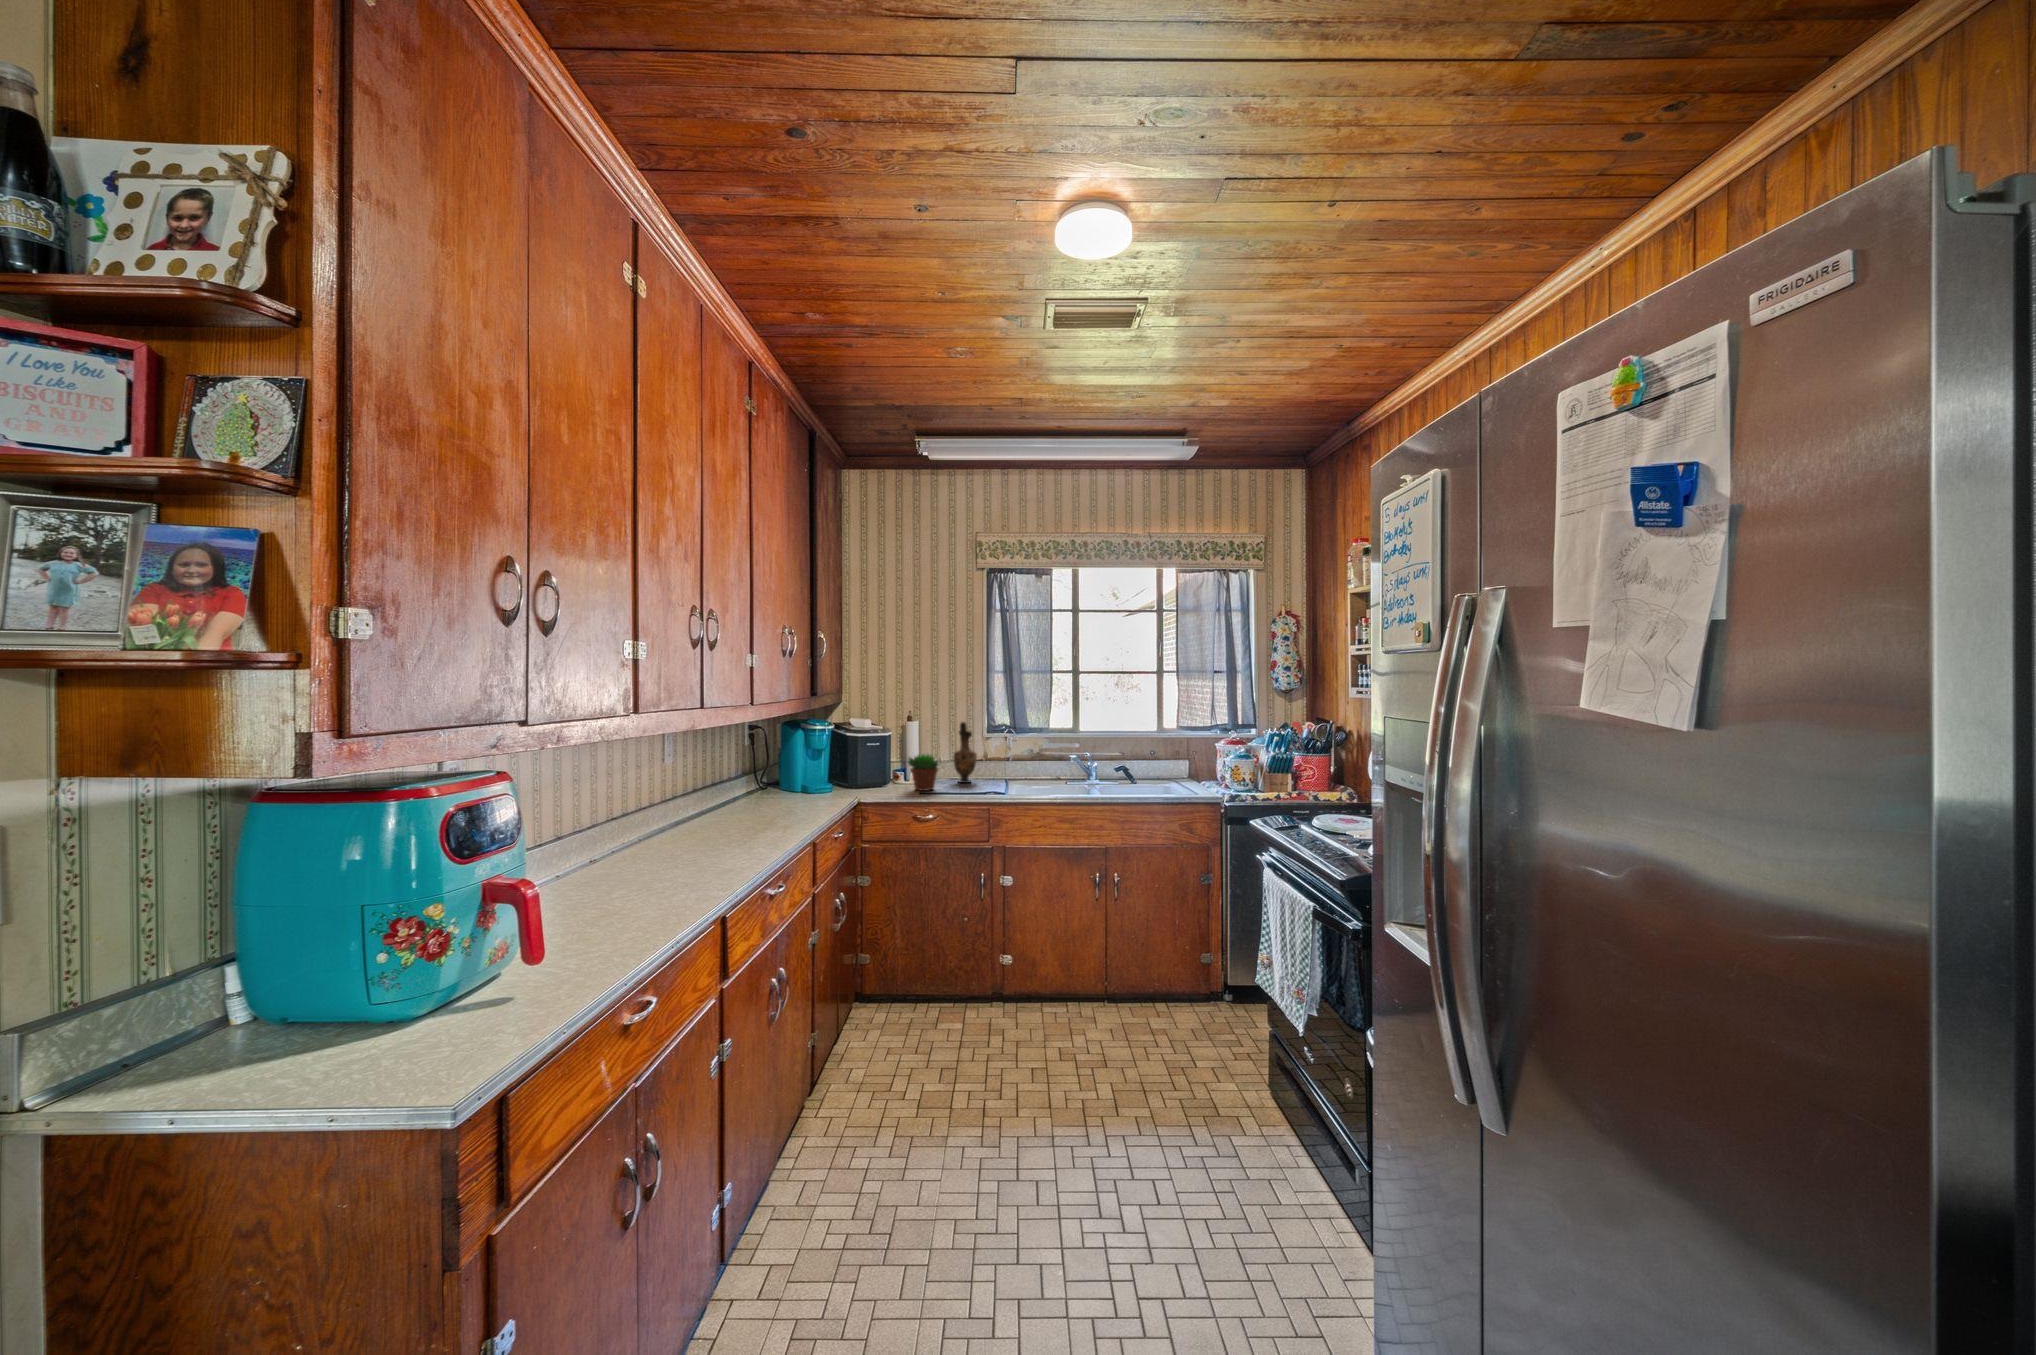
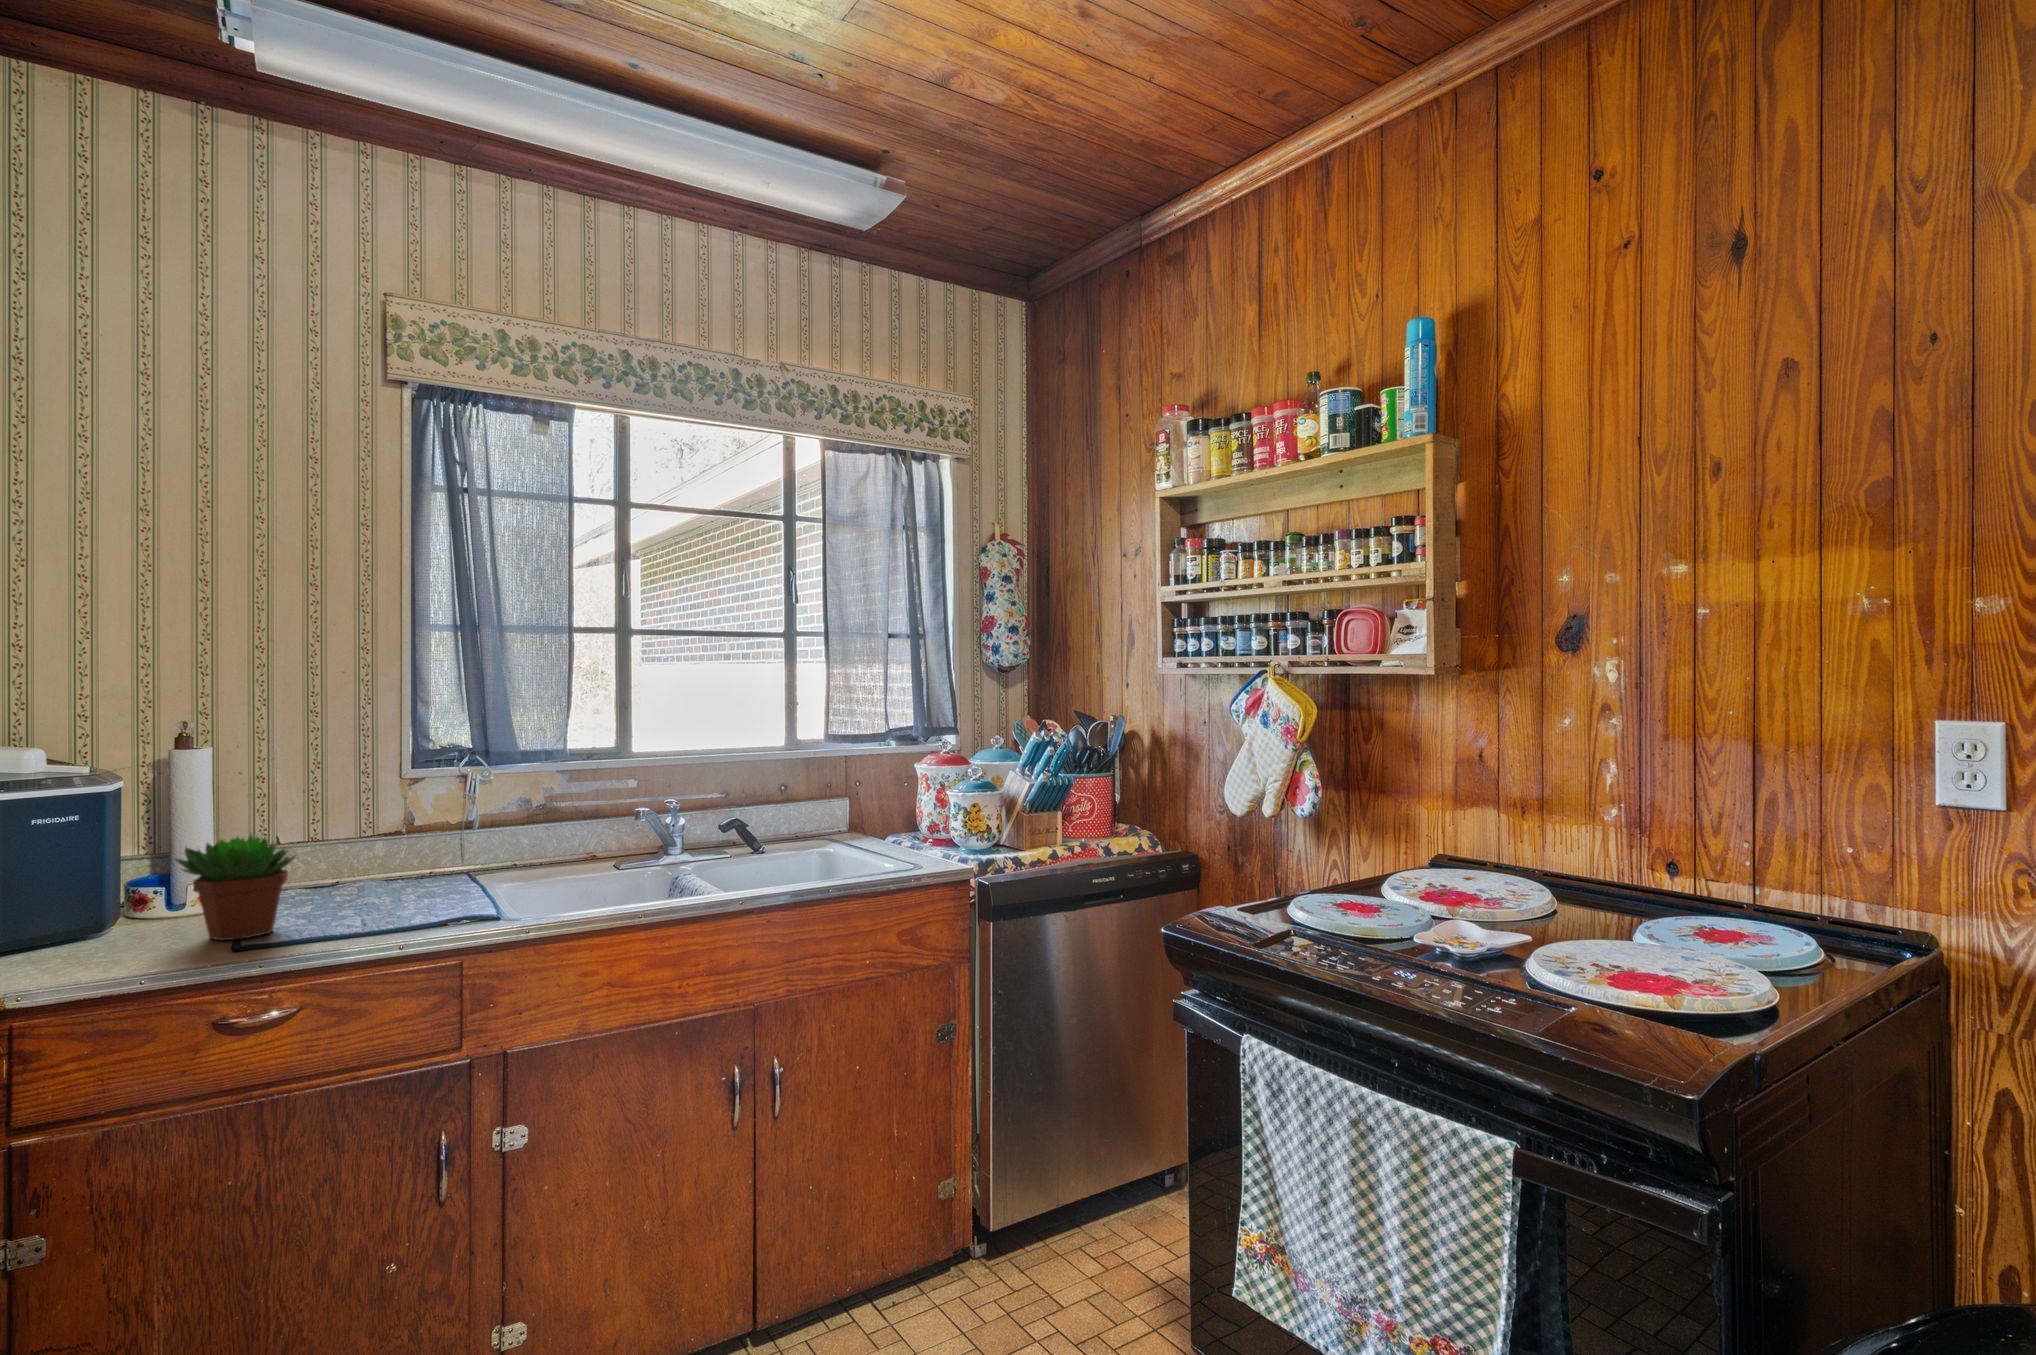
vase: present [953,722,977,783] -> none [327,744,395,897]

